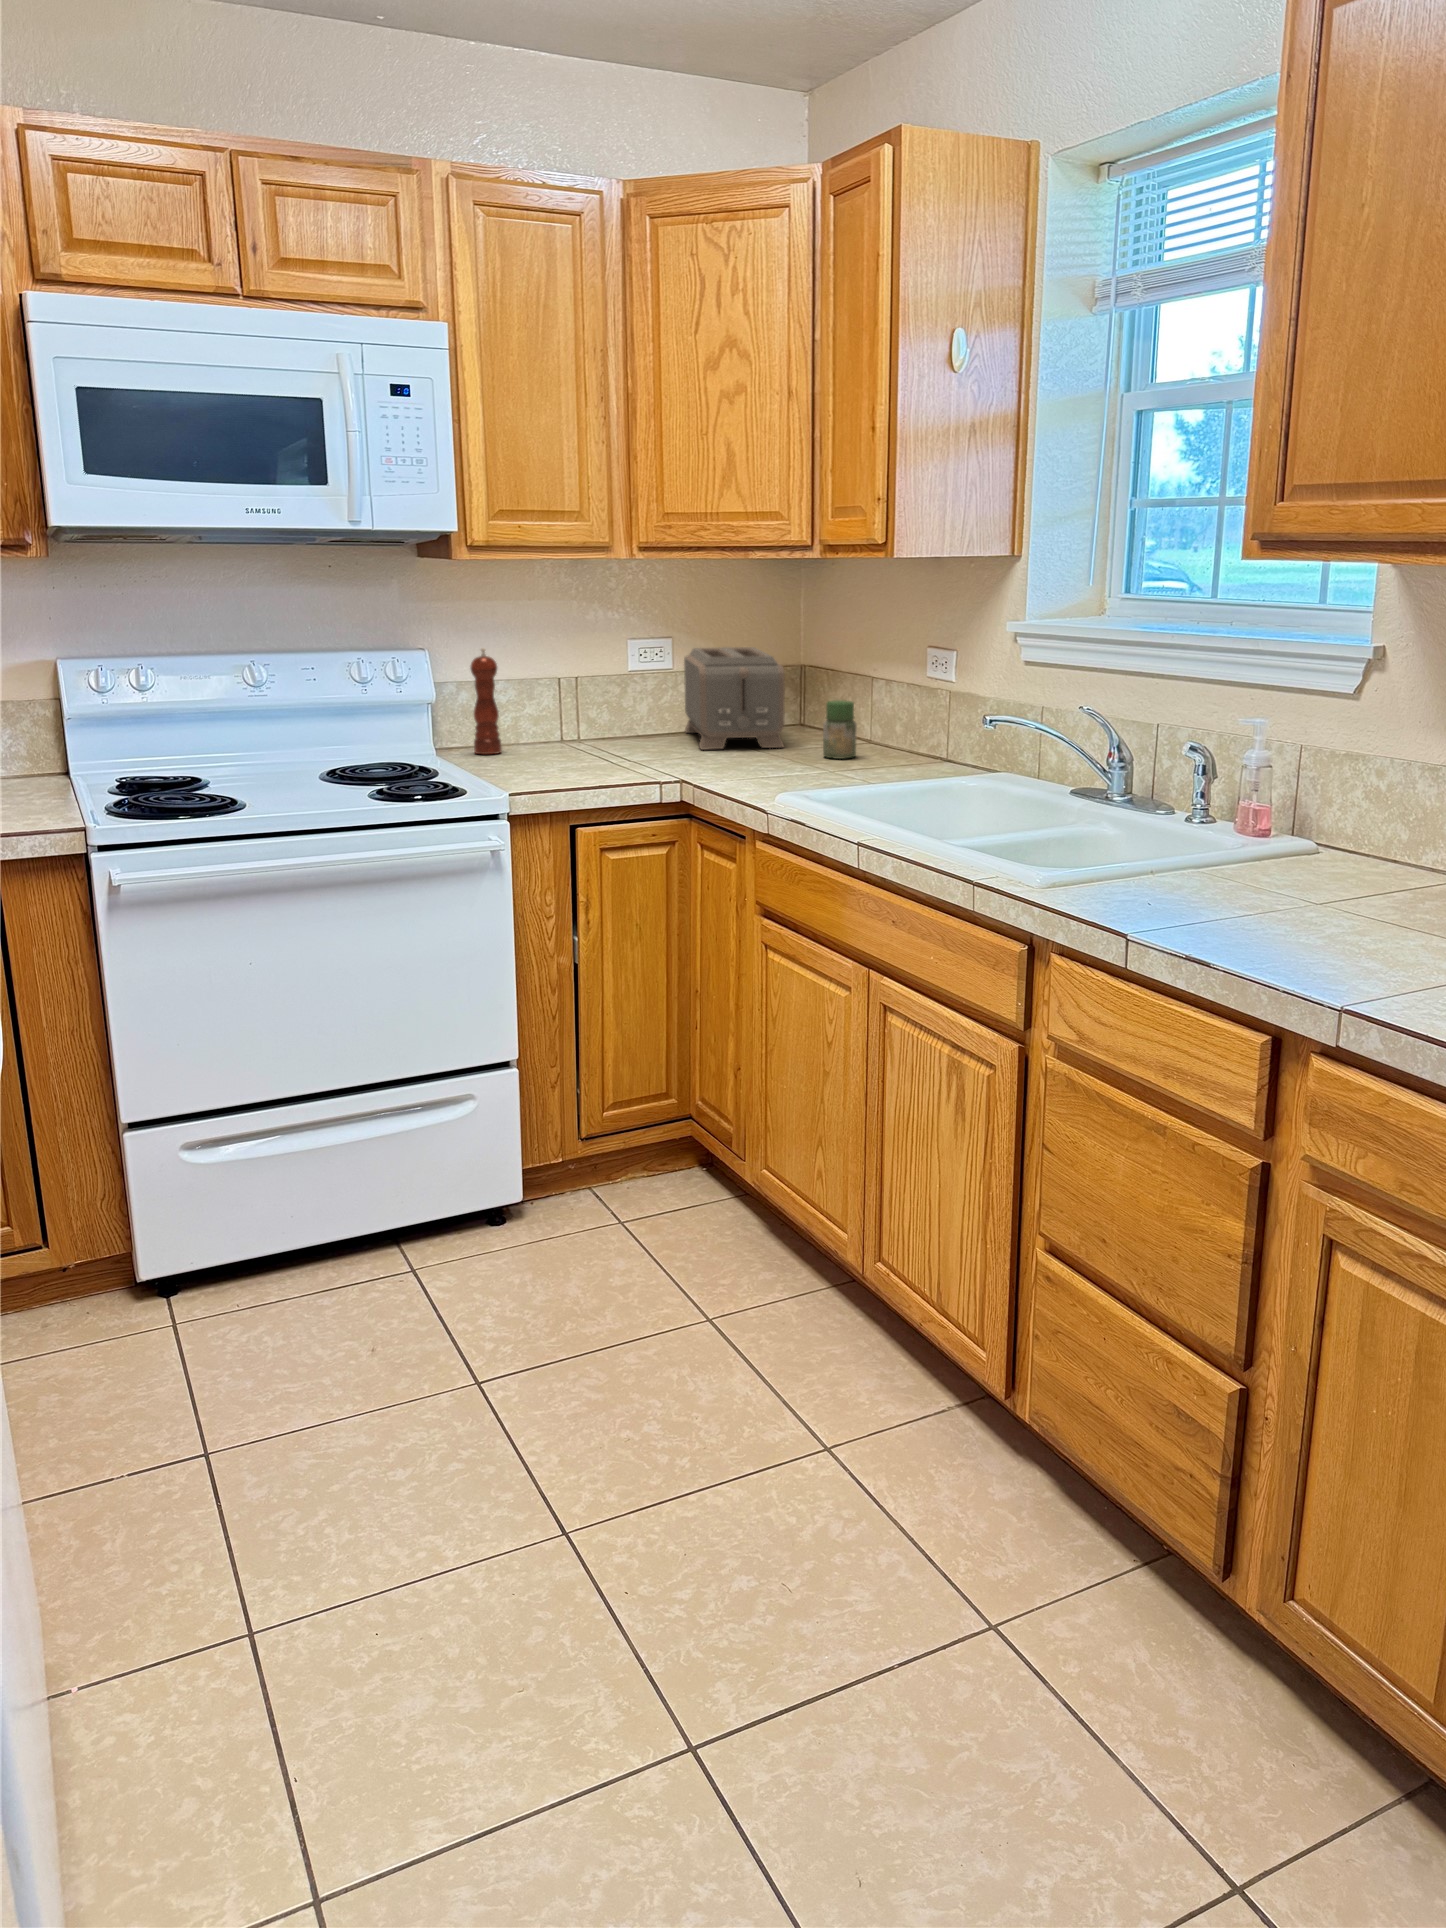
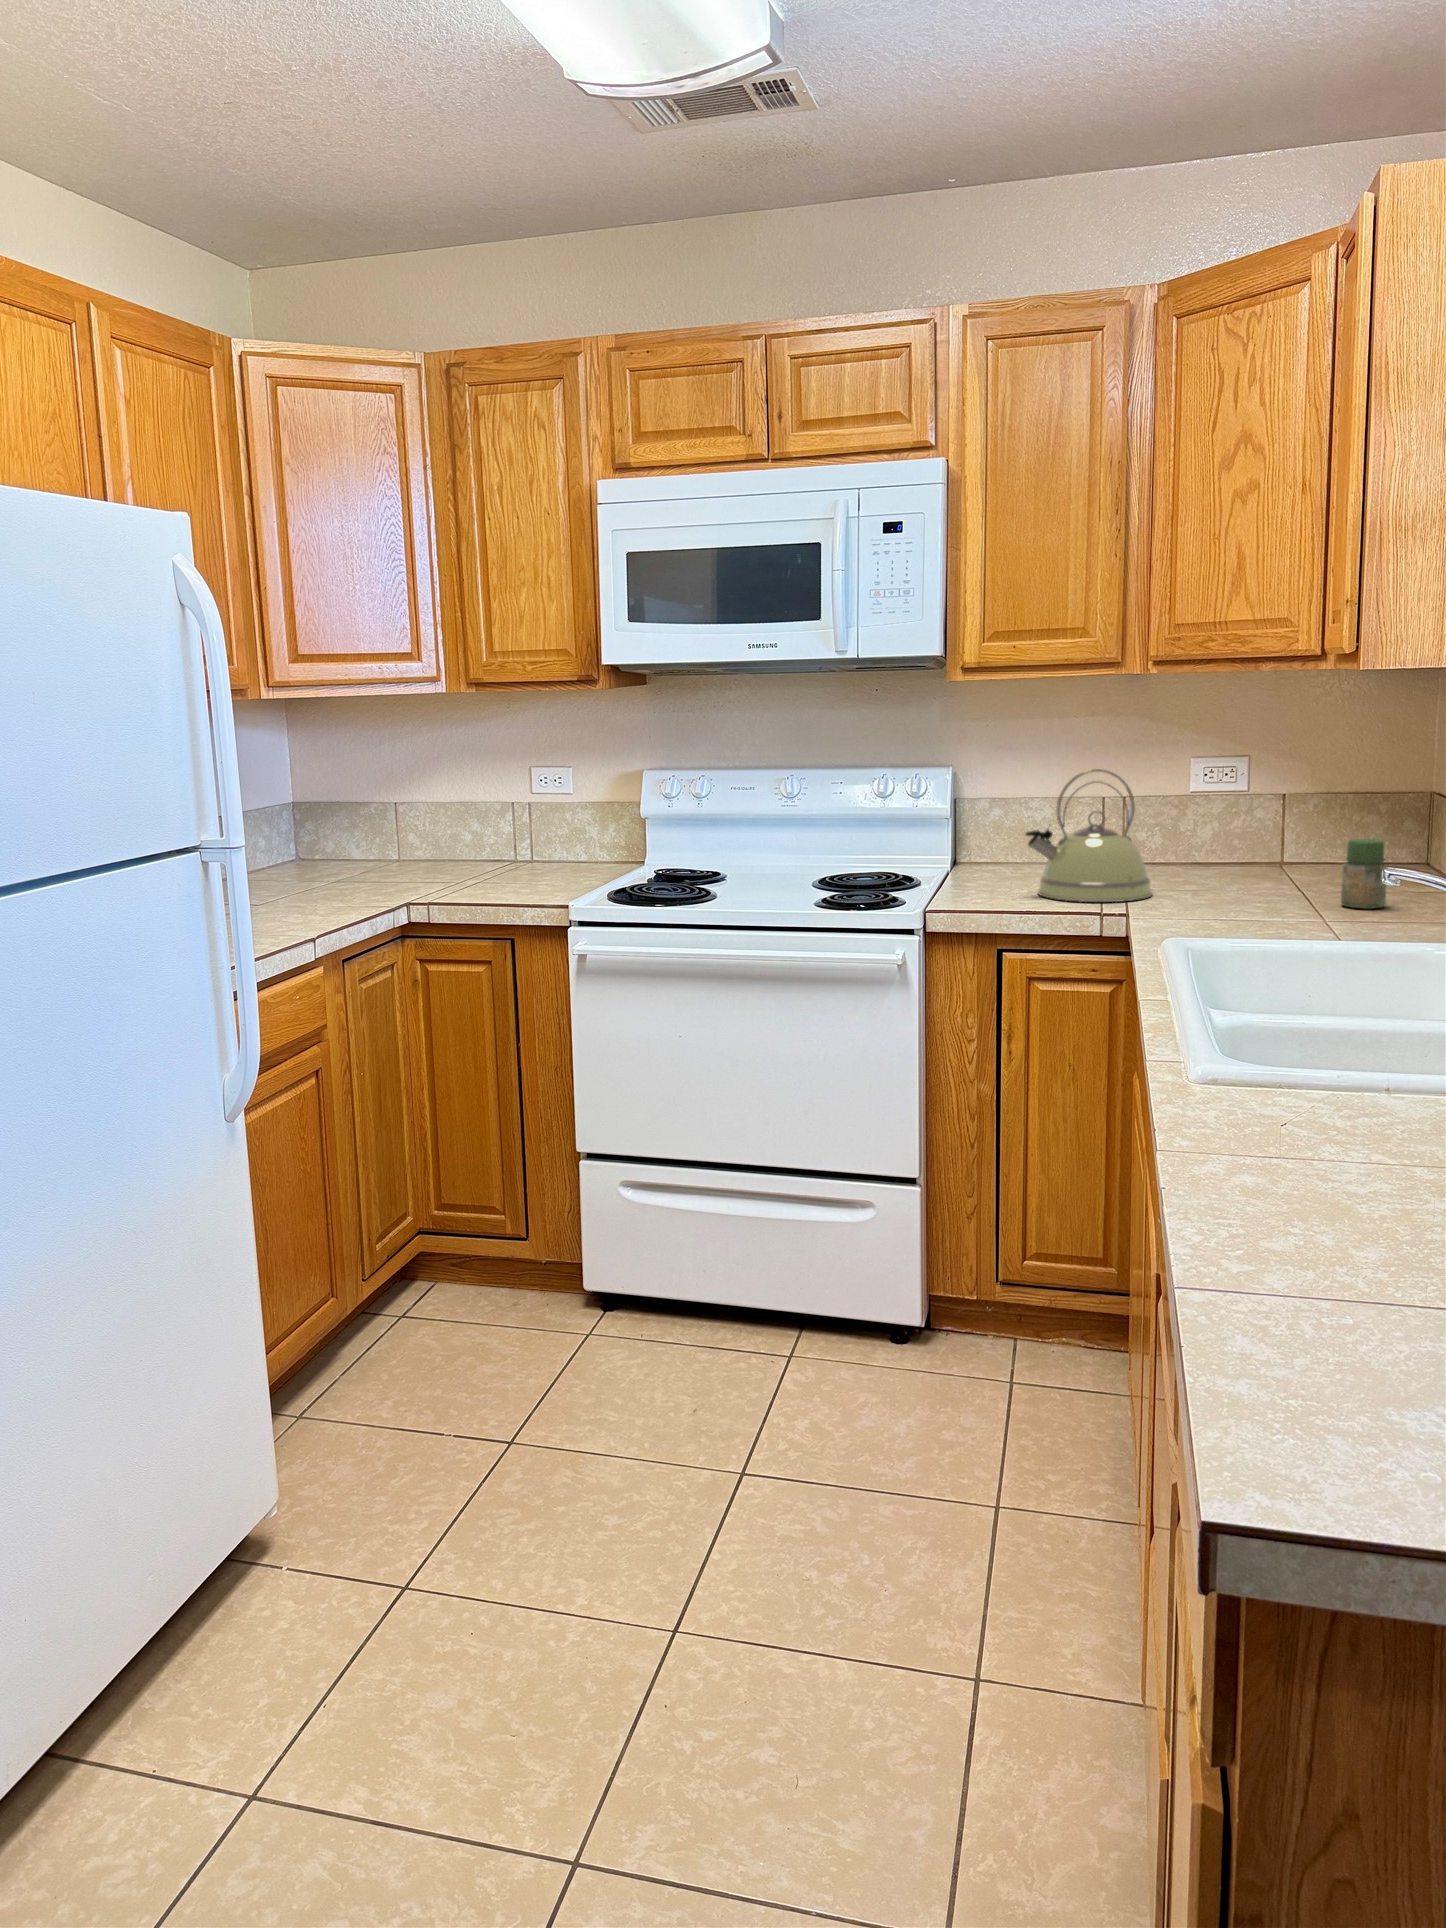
kettle: none [565,646,674,773] -> present [1026,769,1152,902]
toaster: present [684,647,785,750] -> none [1214,775,1342,891]
pepper mill: present [470,649,502,754] -> none [983,769,1011,874]

